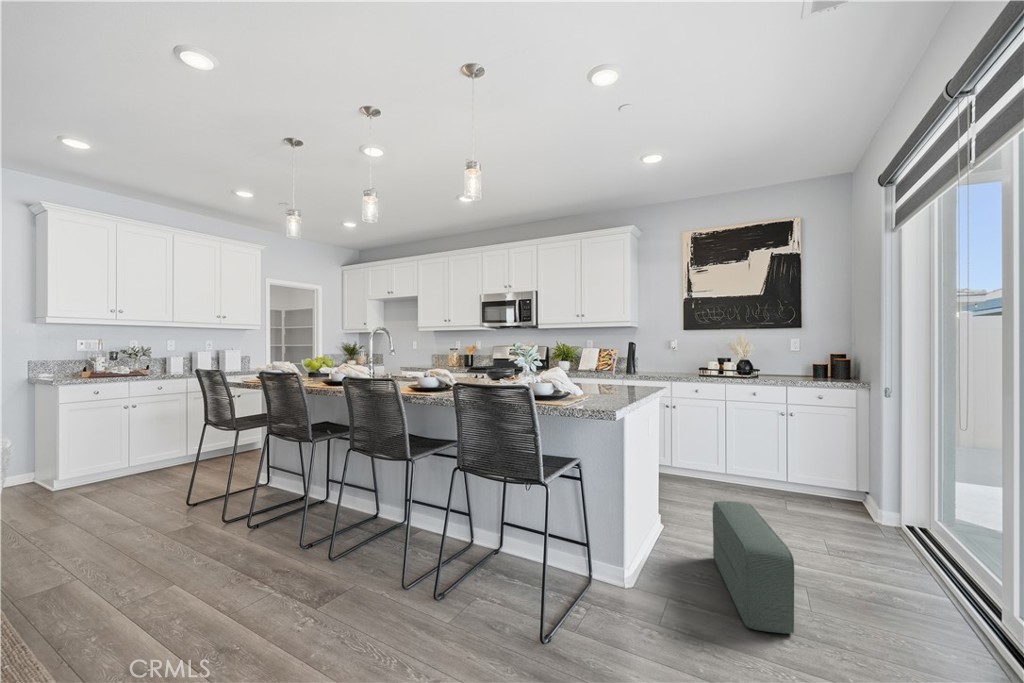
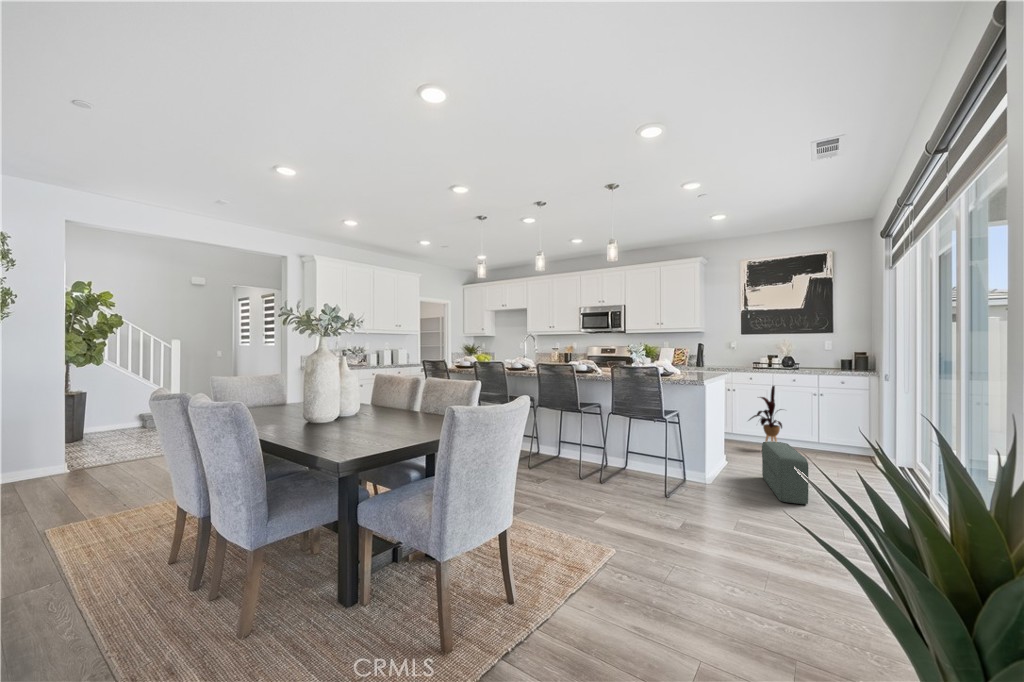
house plant: none [690,403,745,501] -> present [749,386,782,442]

